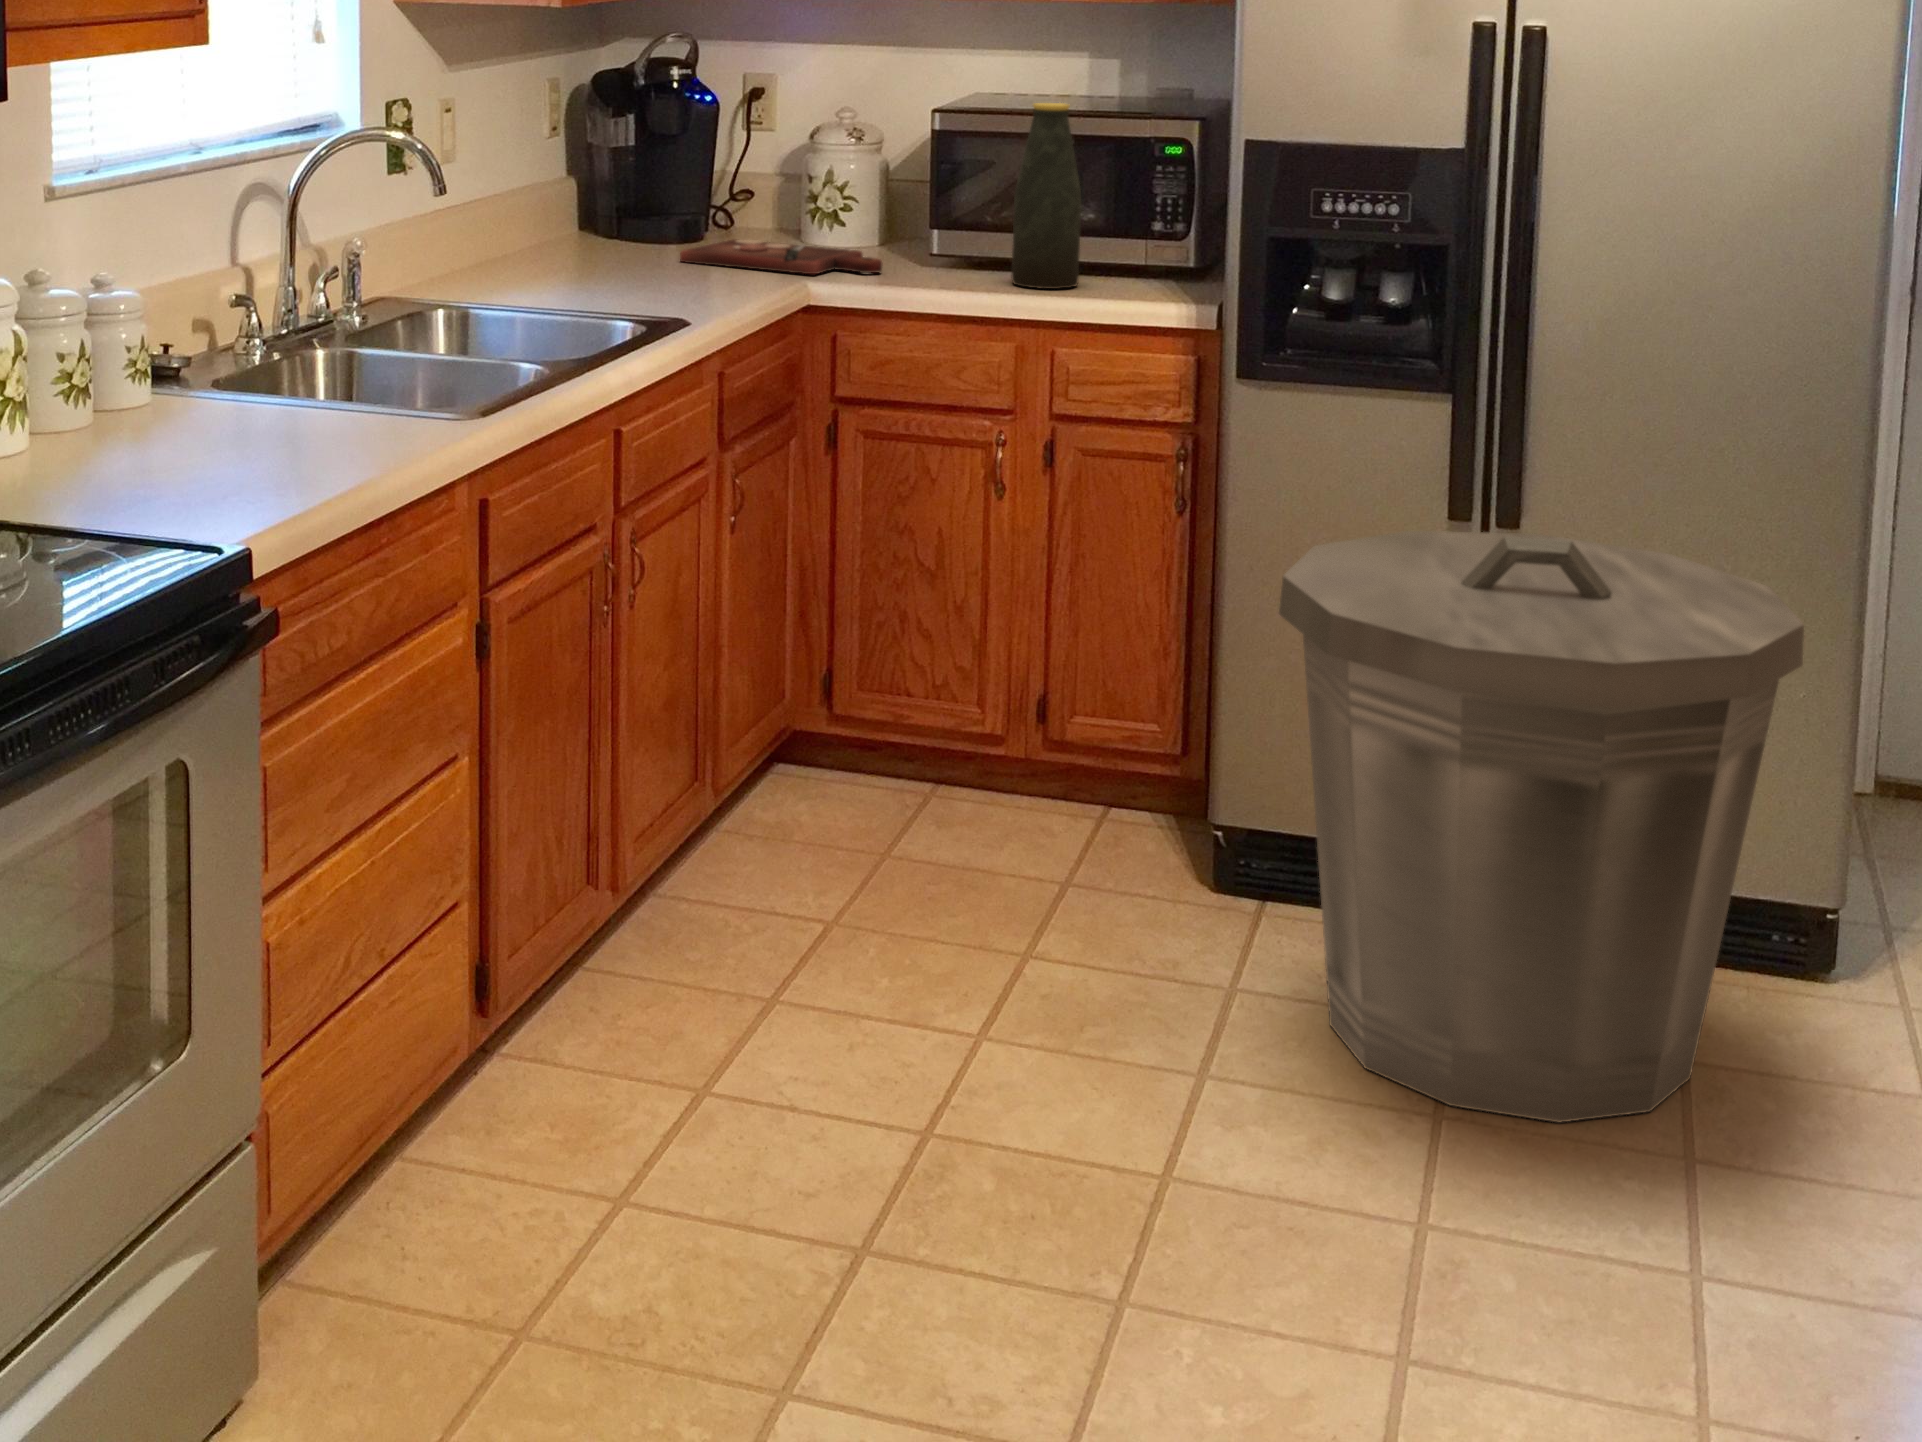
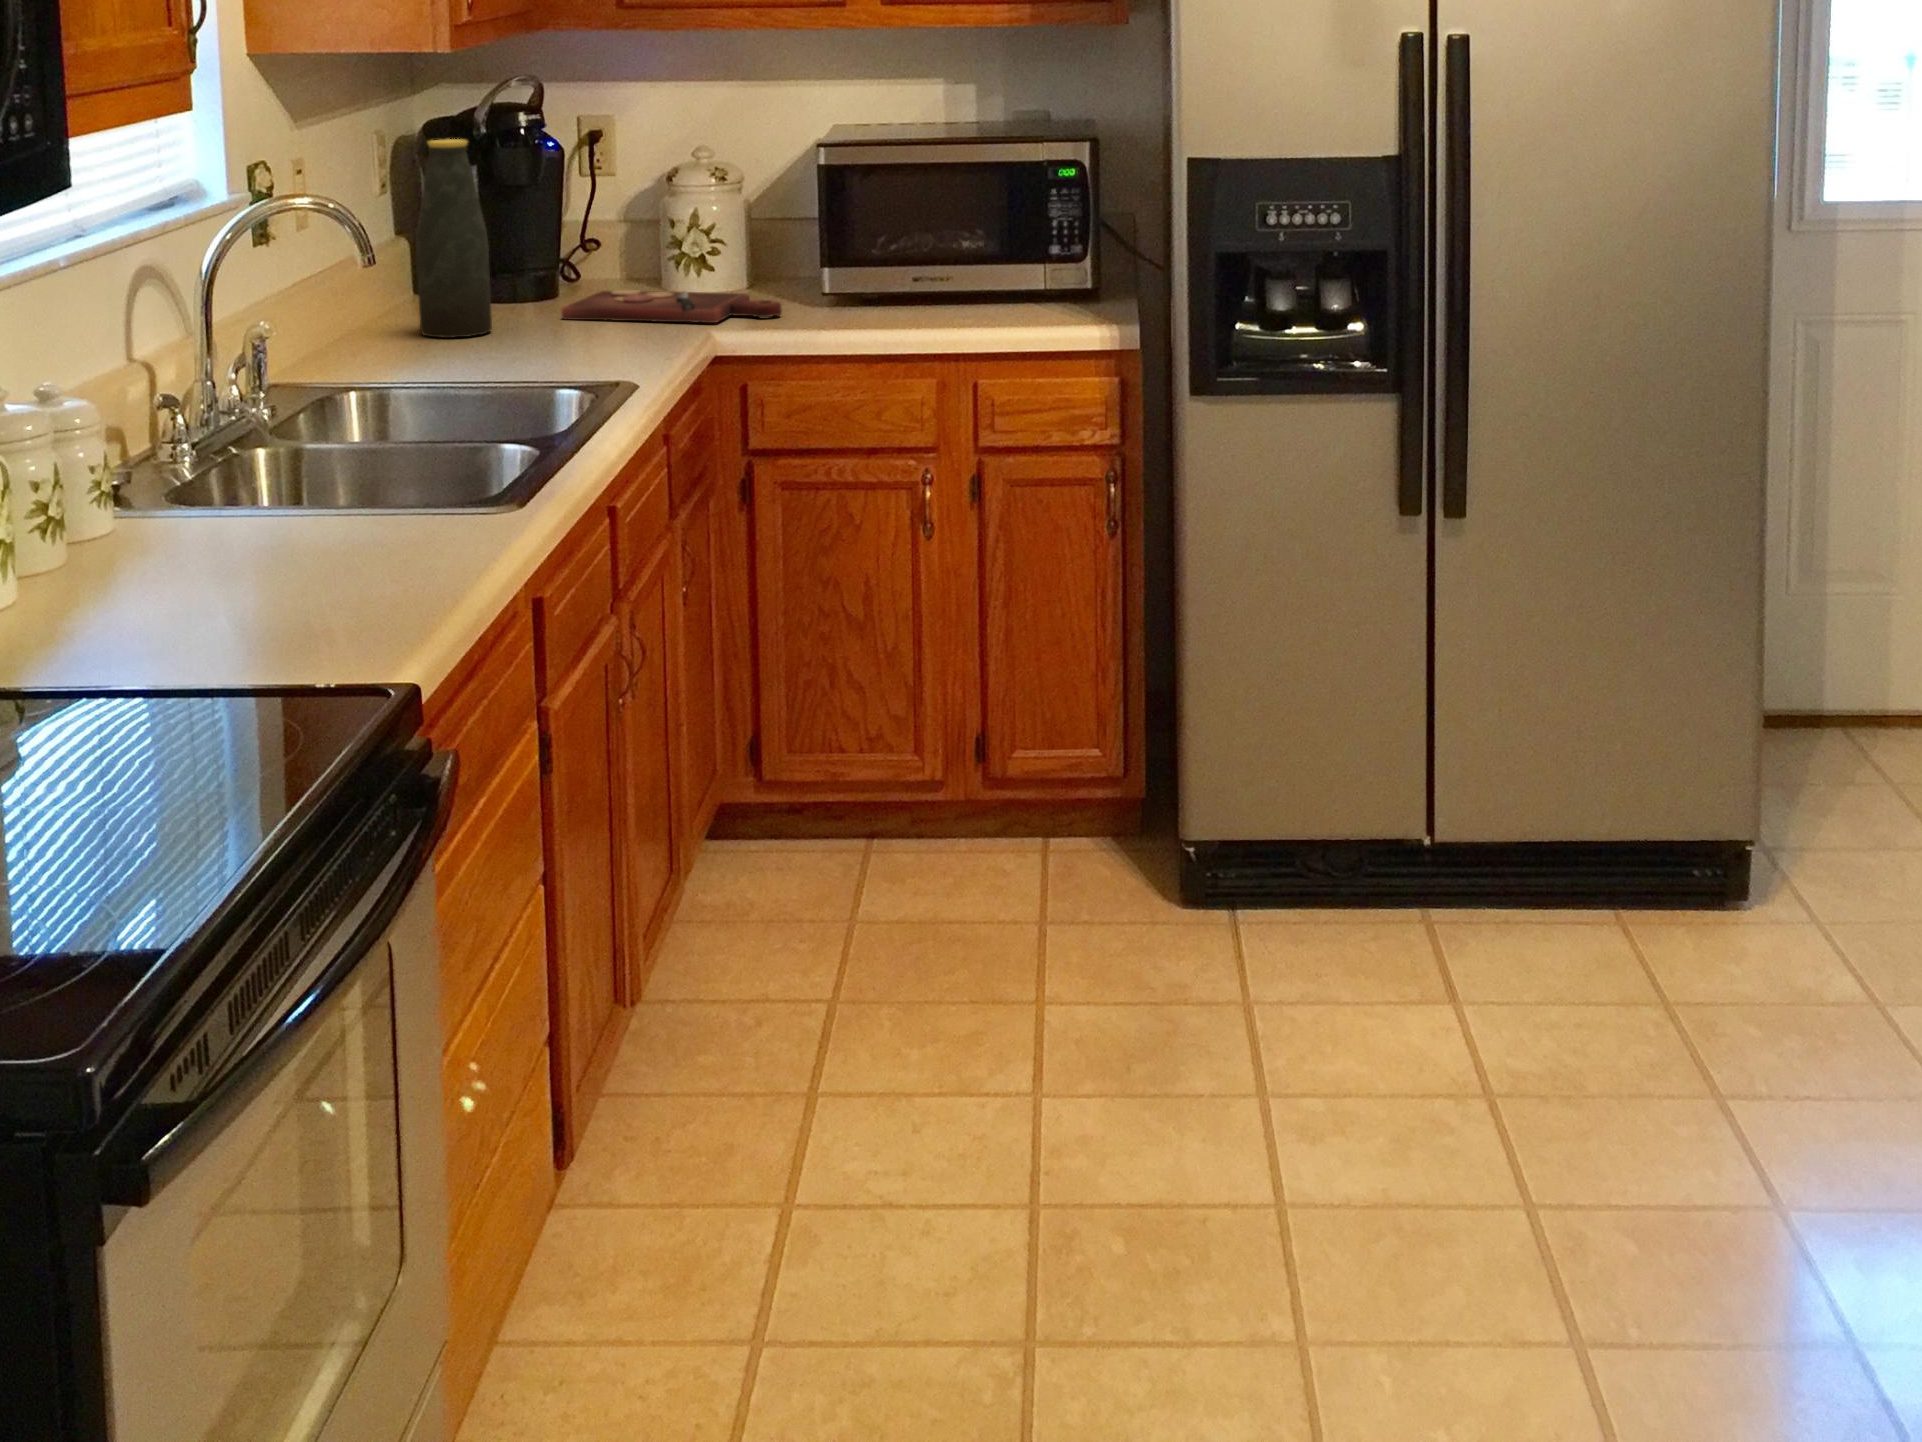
bottle: present [1011,103,1082,289] -> present [416,139,492,338]
trash can: present [1279,531,1804,1122] -> none [1301,522,1779,1090]

